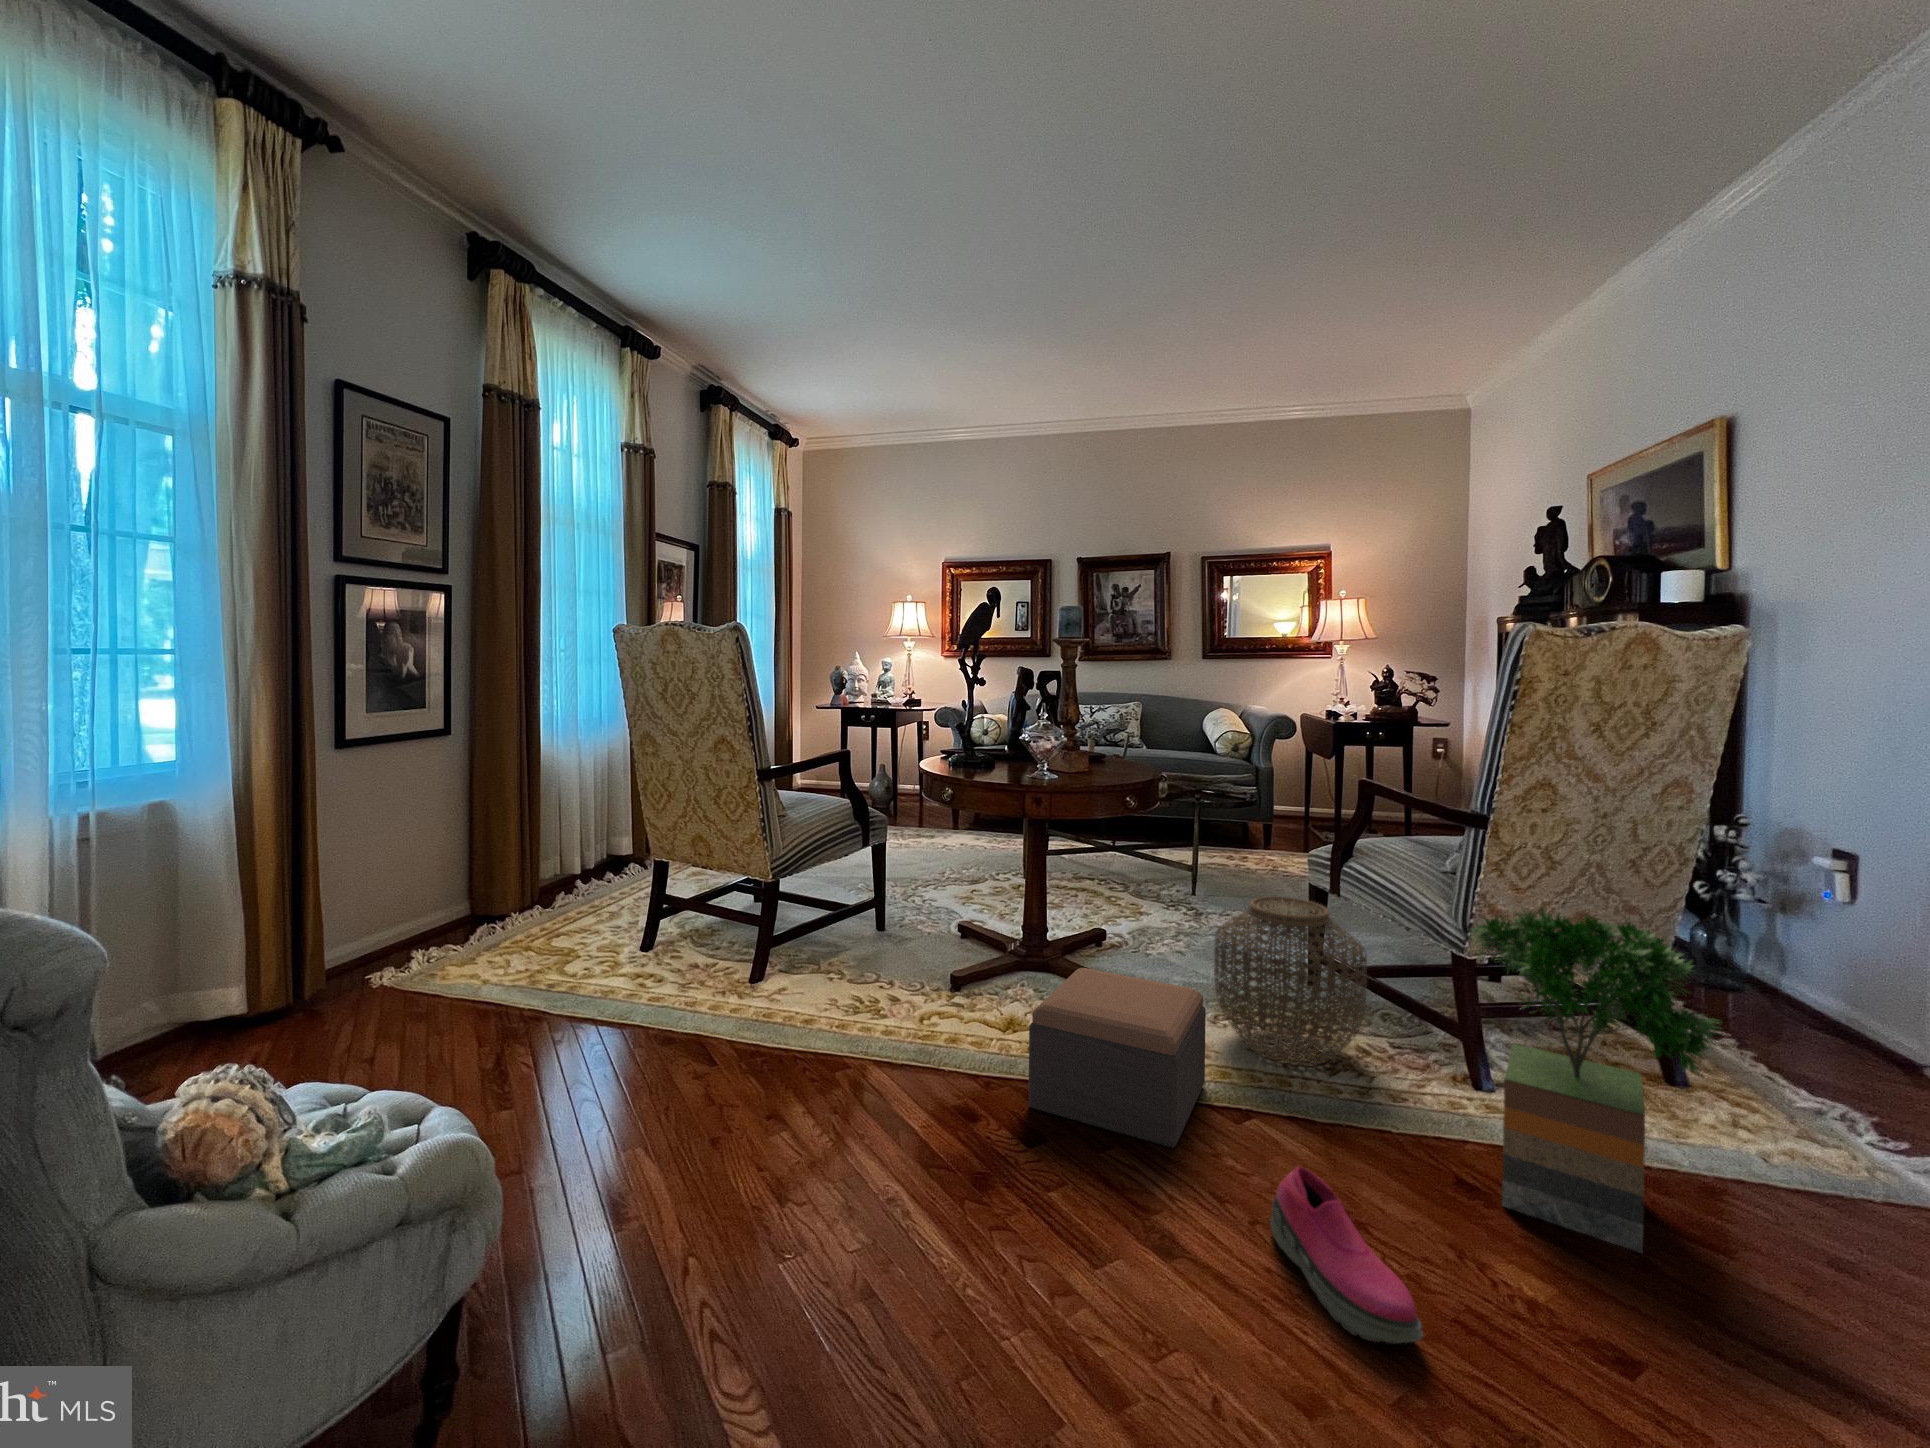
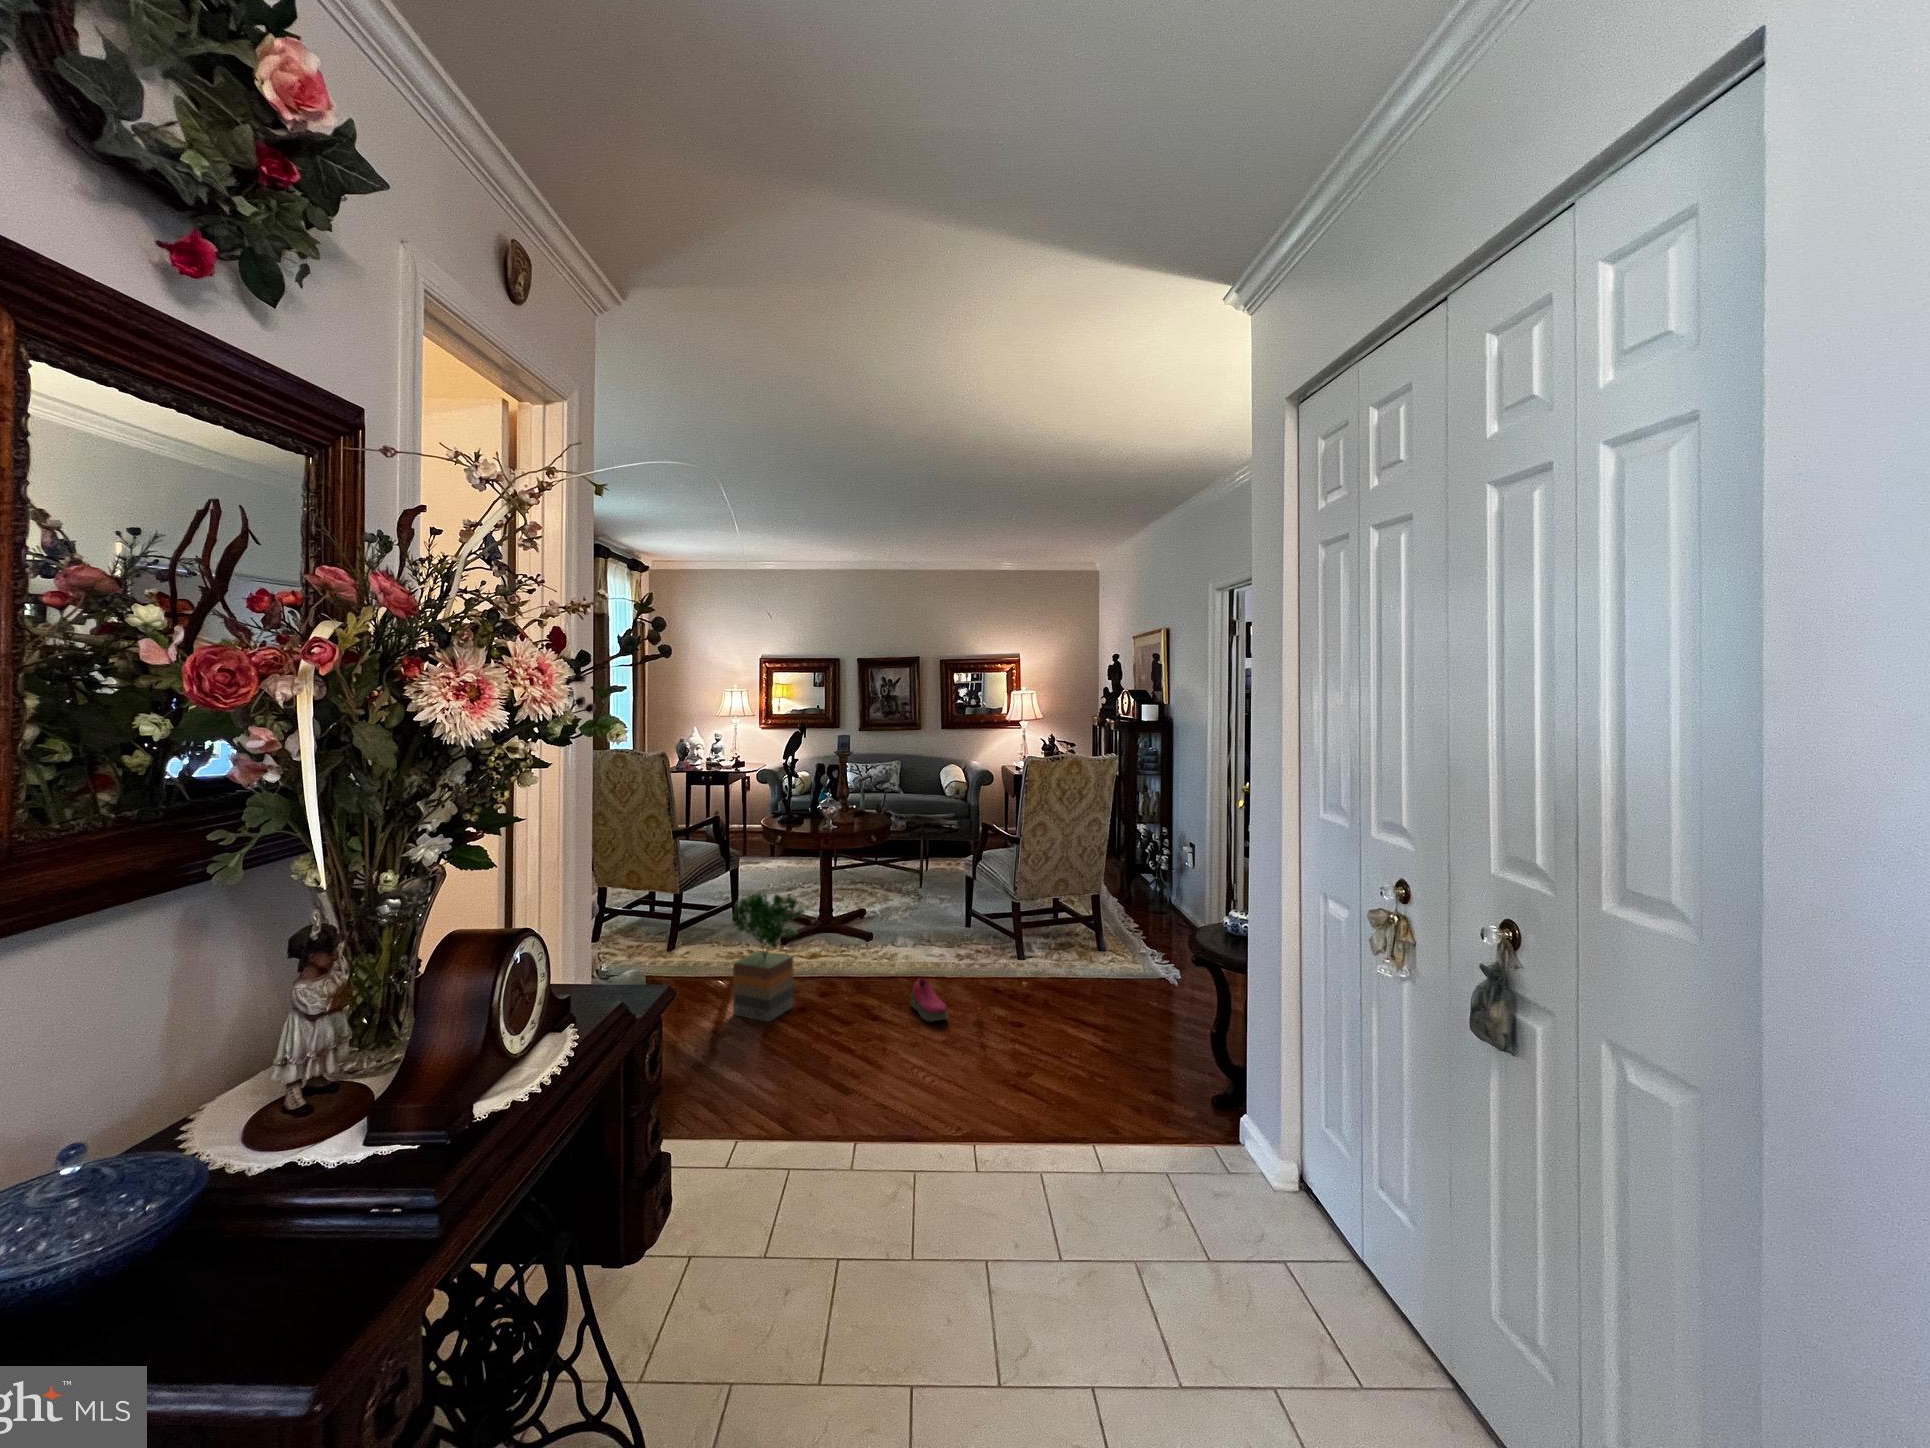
woven basket: present [1214,896,1367,1065] -> none [910,883,974,958]
potted tree: present [1472,908,1719,1253] -> present [733,893,805,1022]
footstool: present [1029,968,1206,1148] -> none [822,922,900,988]

